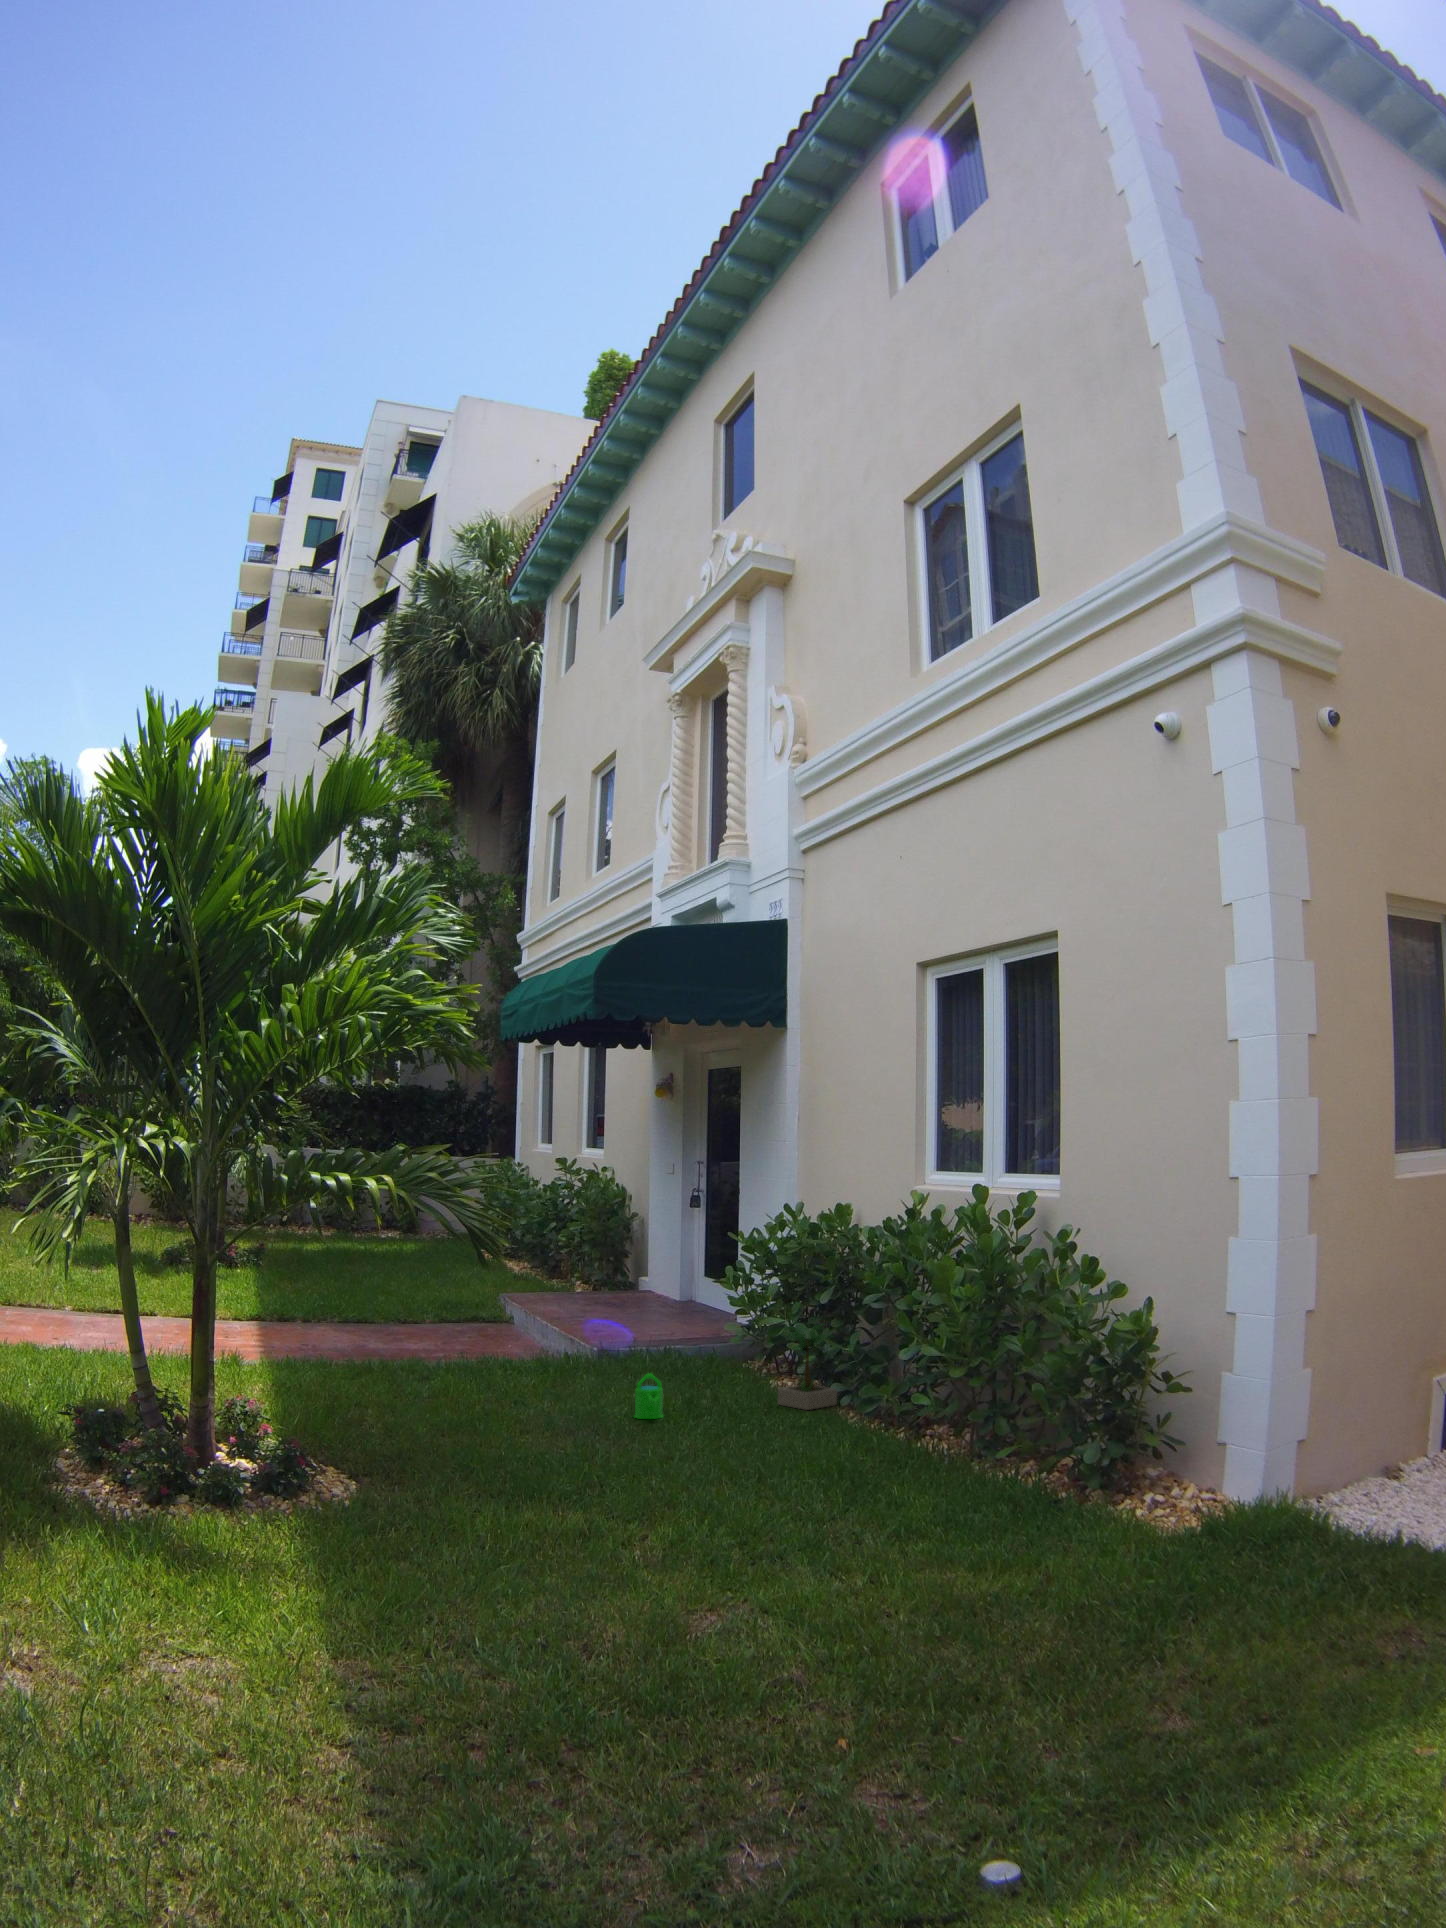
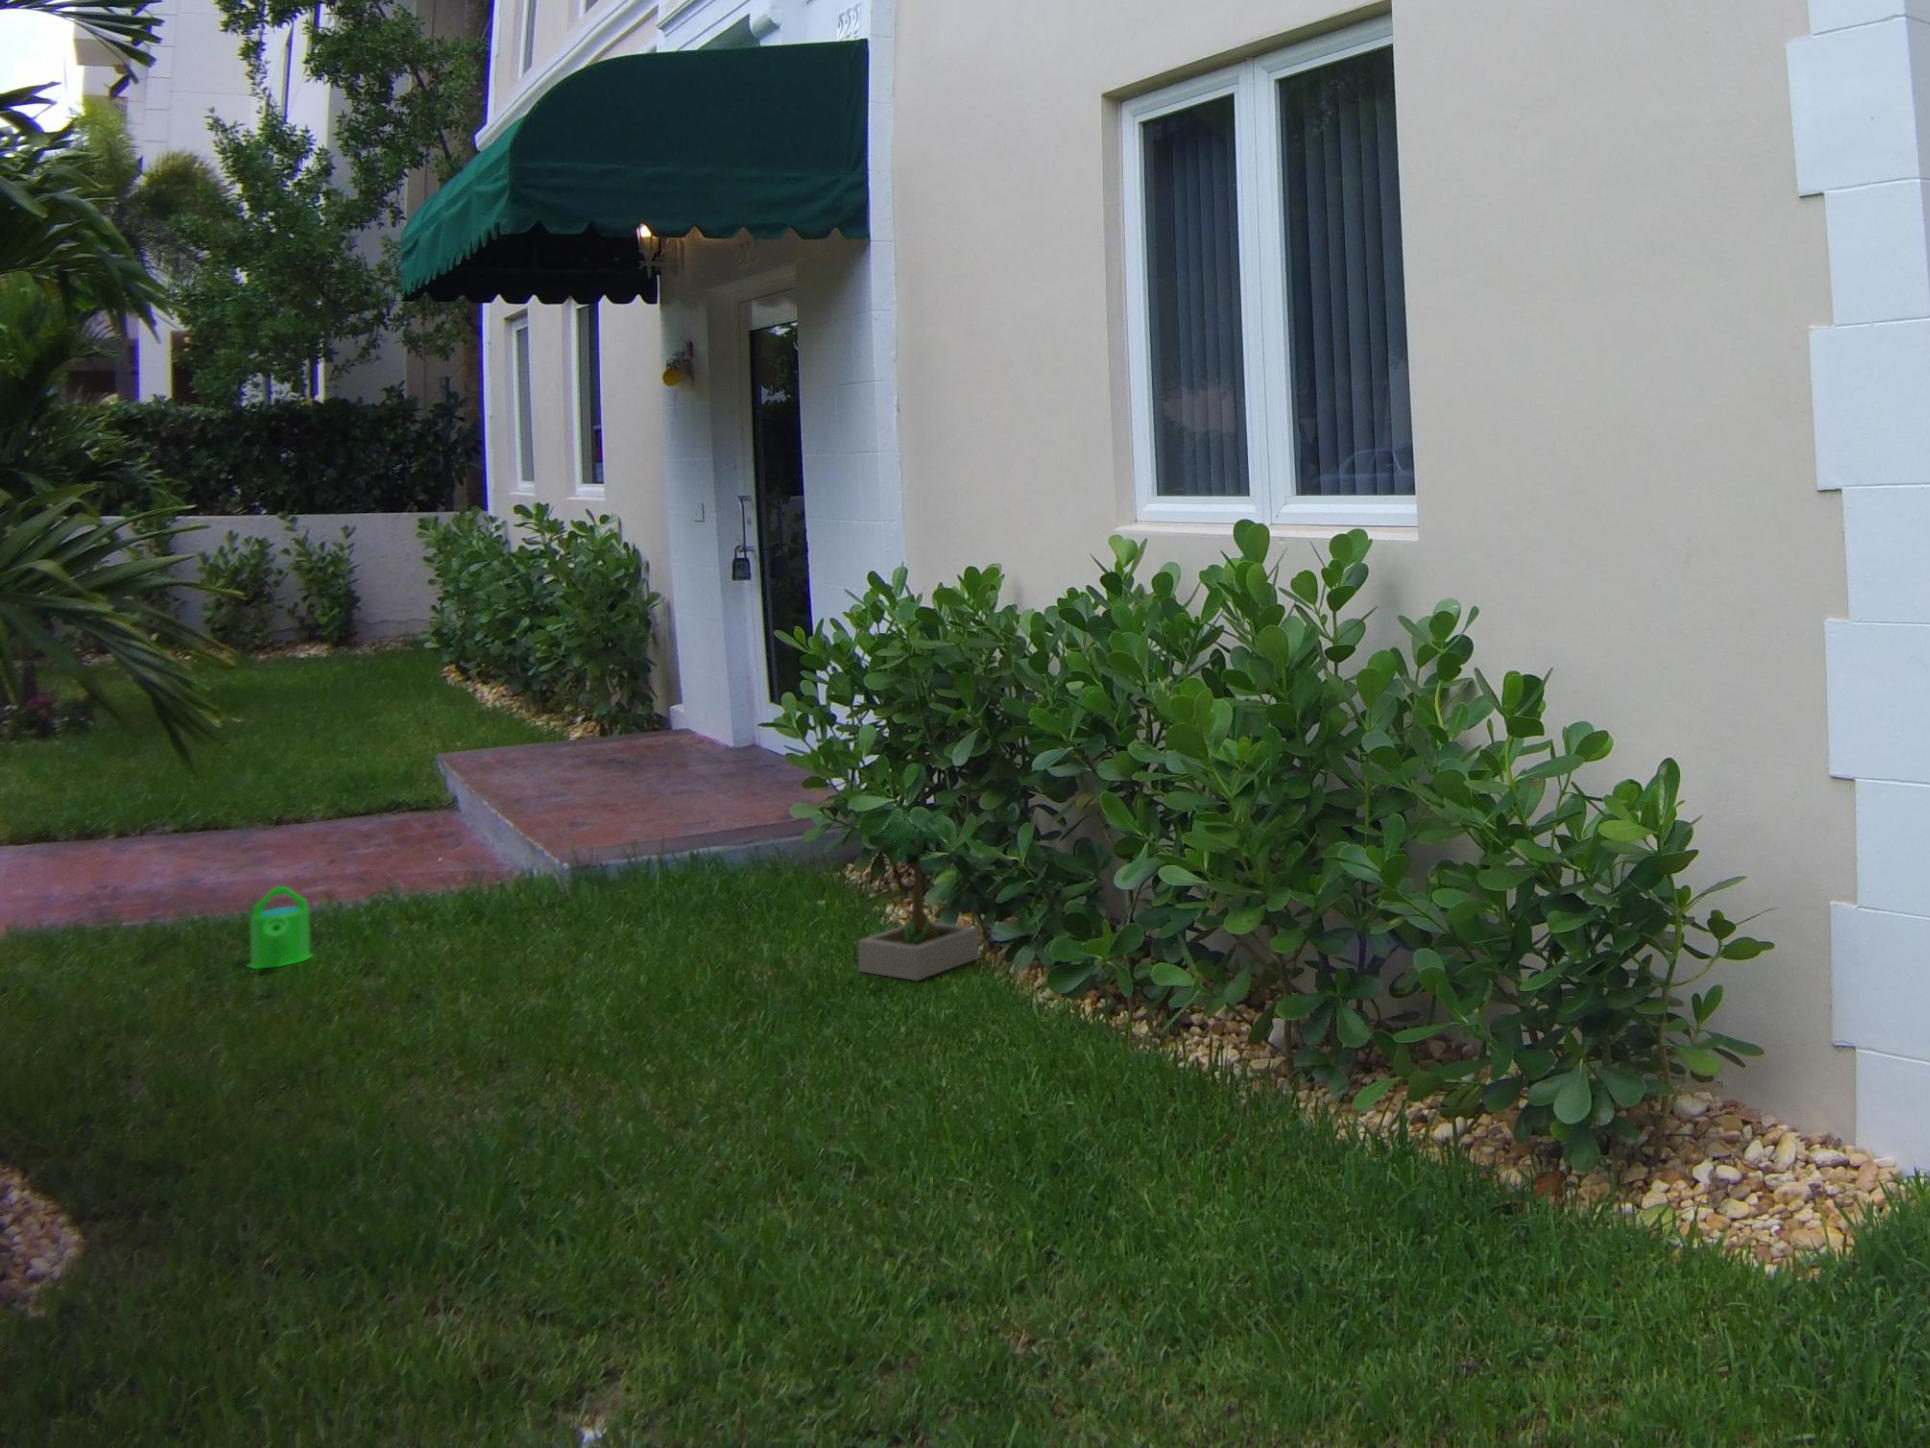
watering can: present [634,1373,663,1419] -> present [248,886,312,969]

